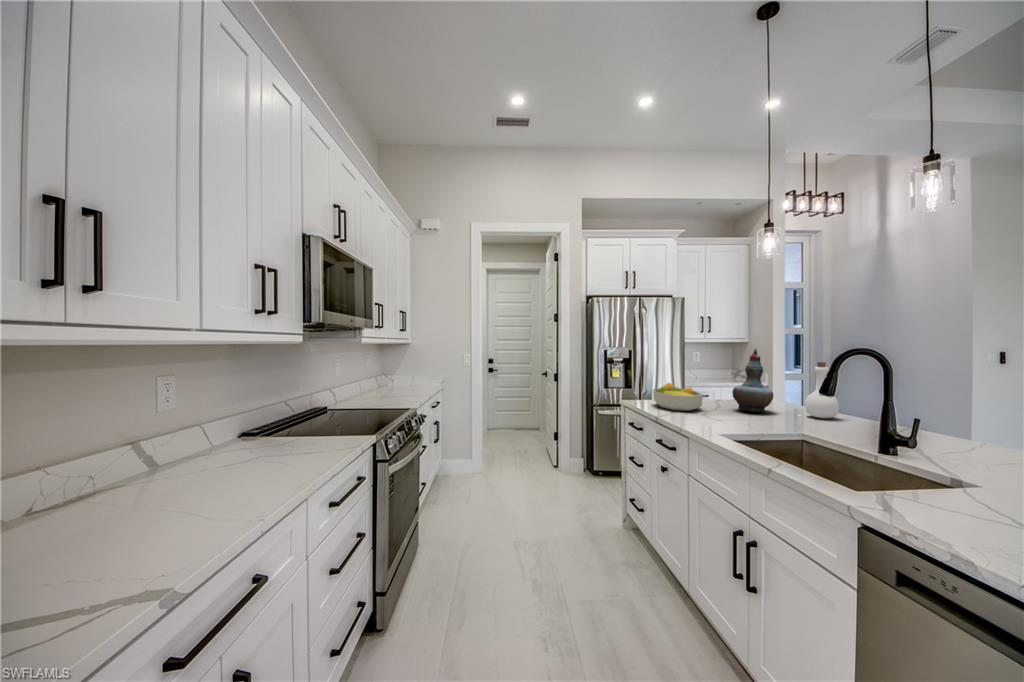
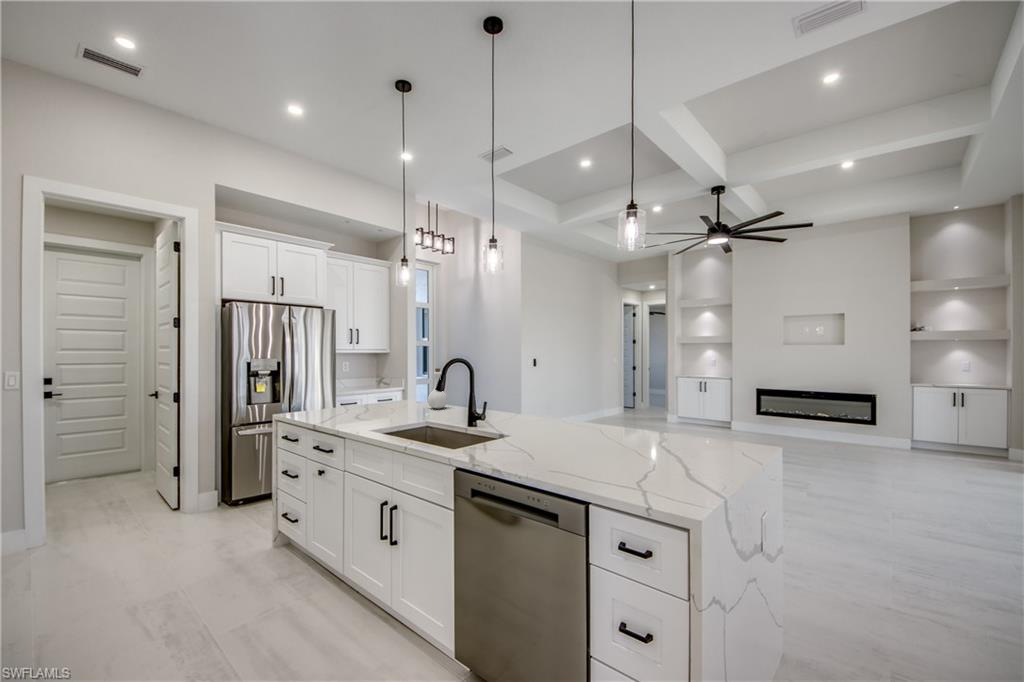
decorative vase: present [733,349,773,412] -> none [380,359,408,410]
fruit bowl: present [653,383,703,411] -> none [309,393,356,418]

